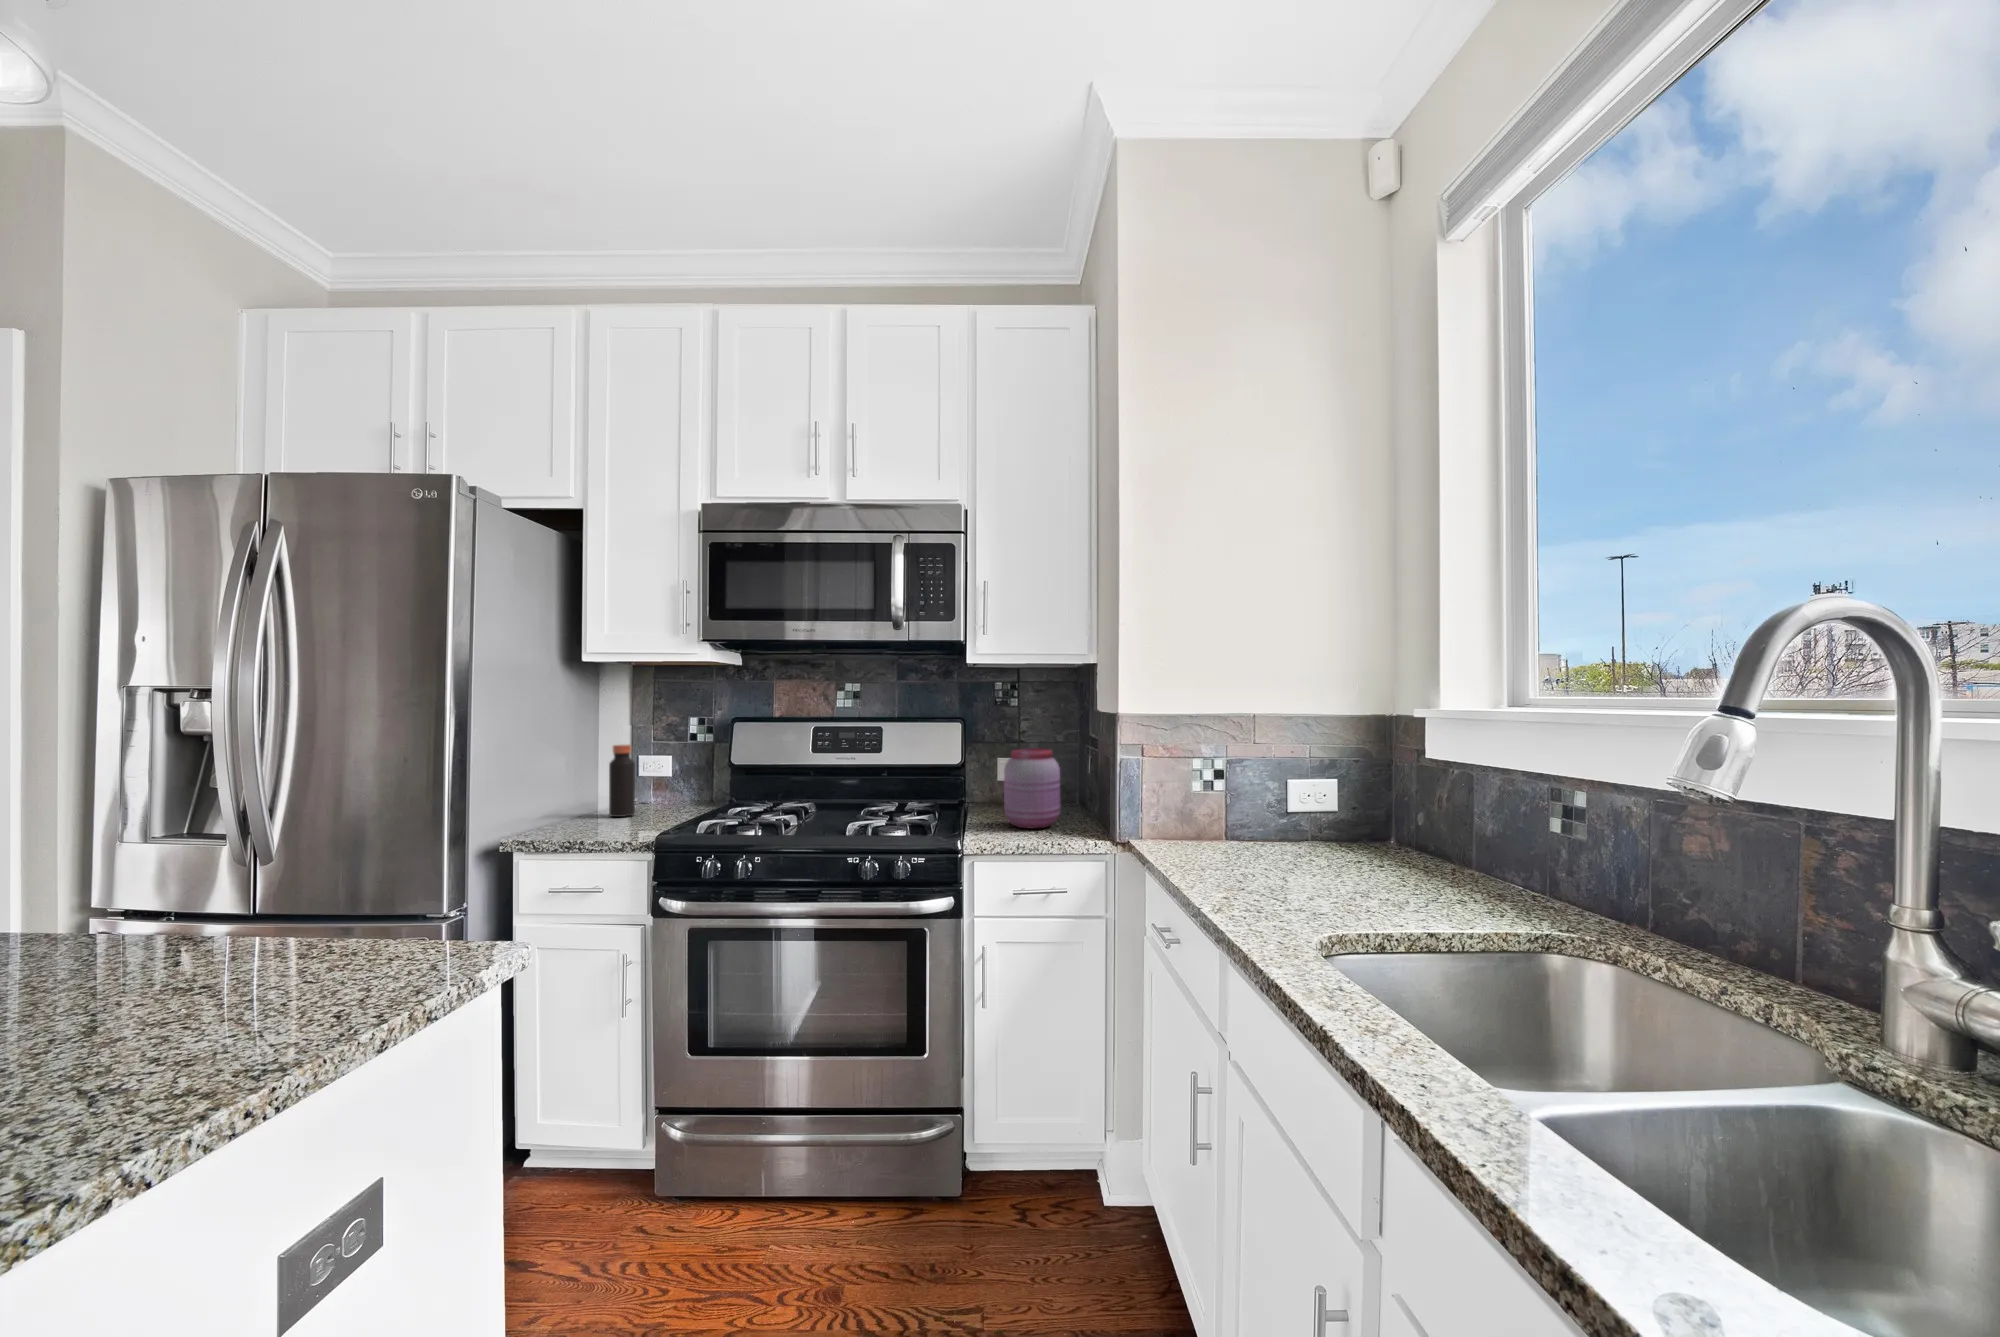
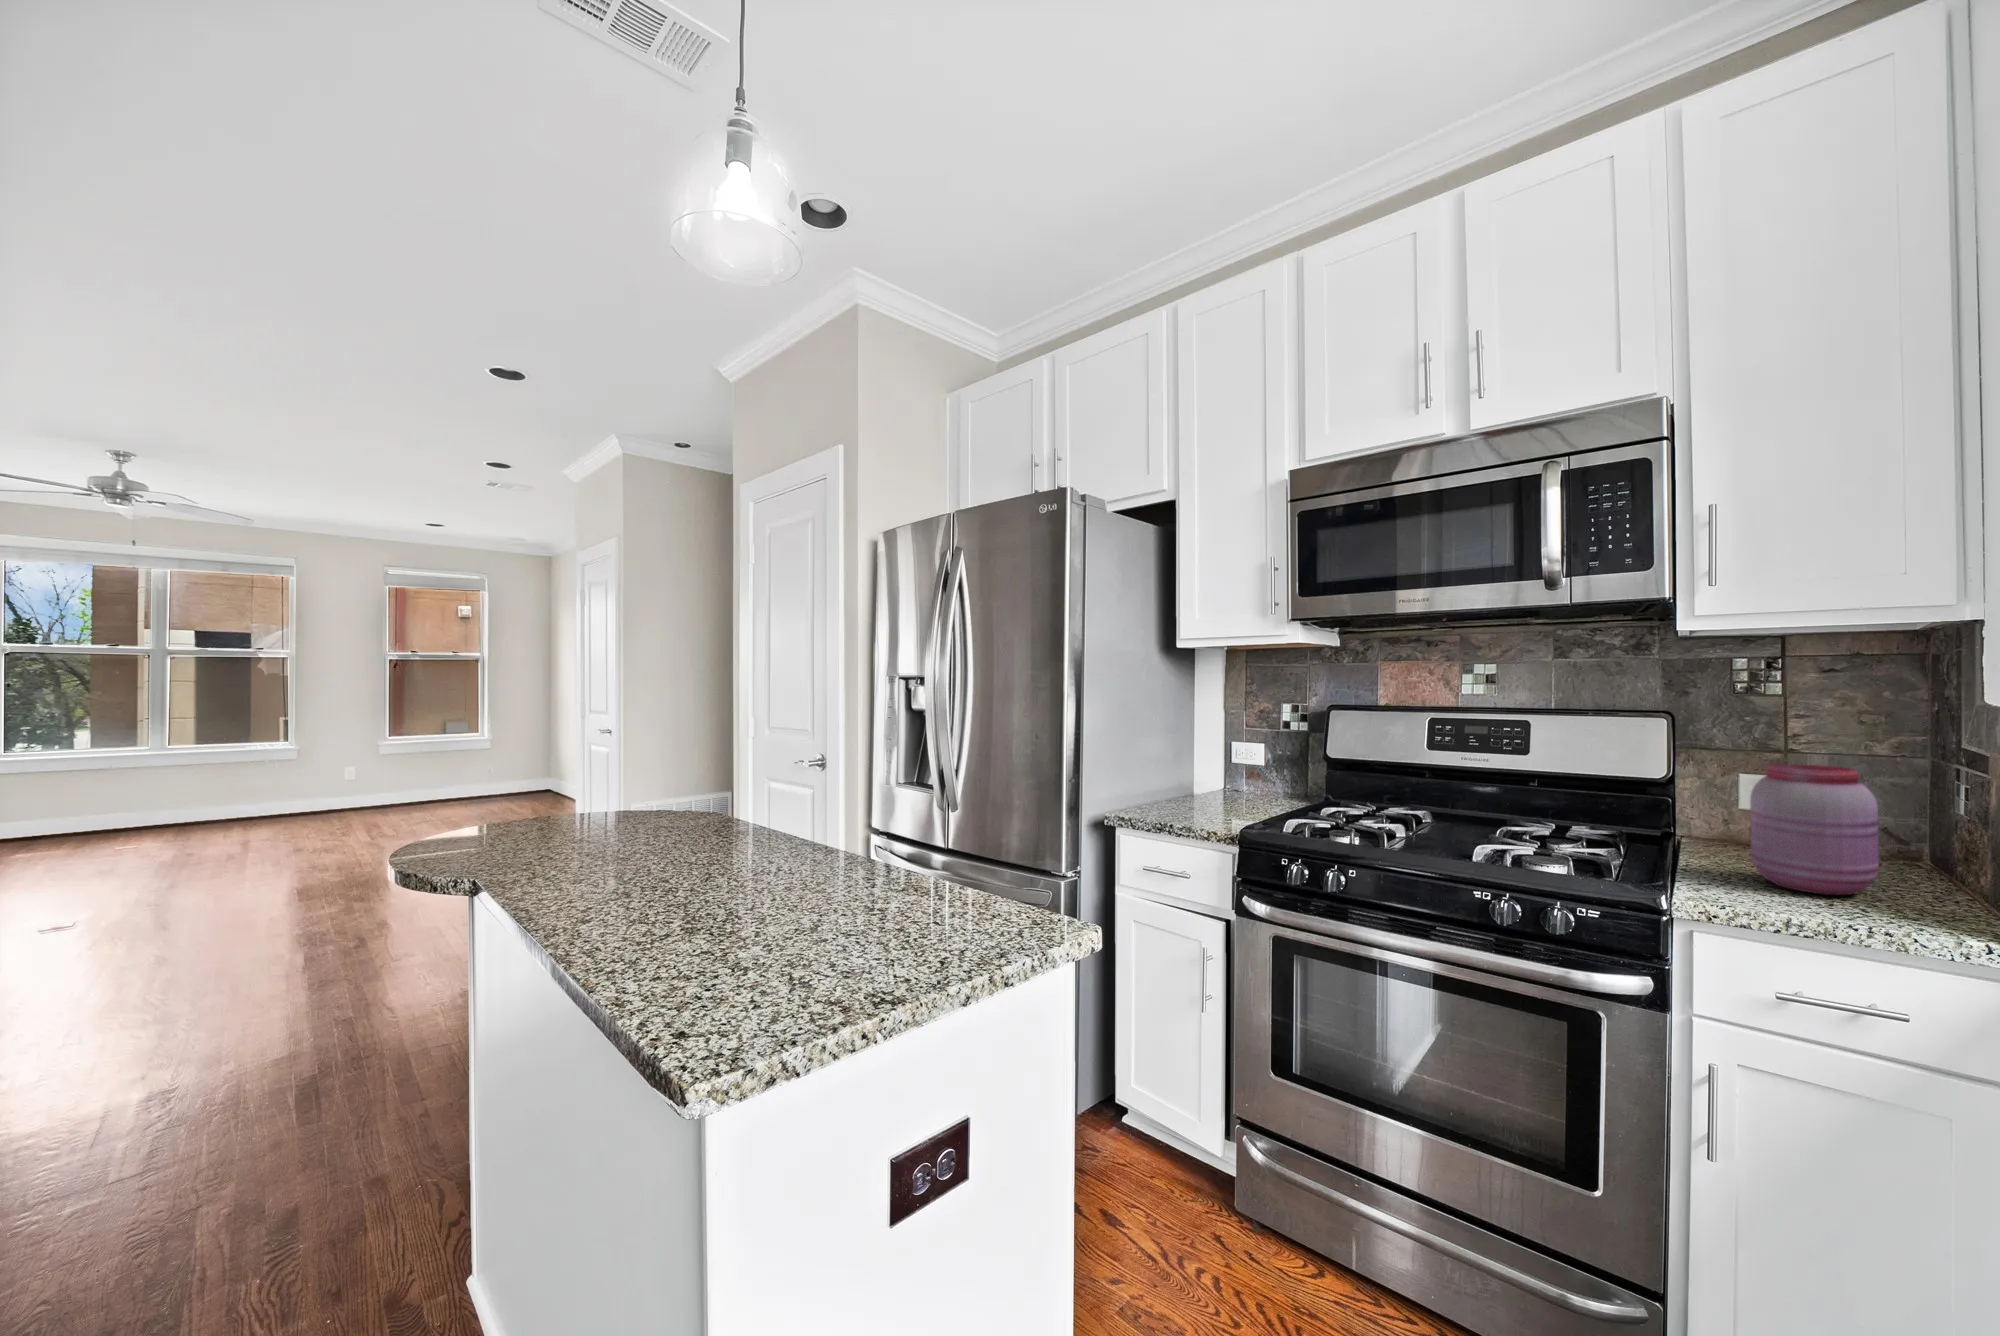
bottle: present [609,745,635,817] -> none [1201,728,1226,802]

